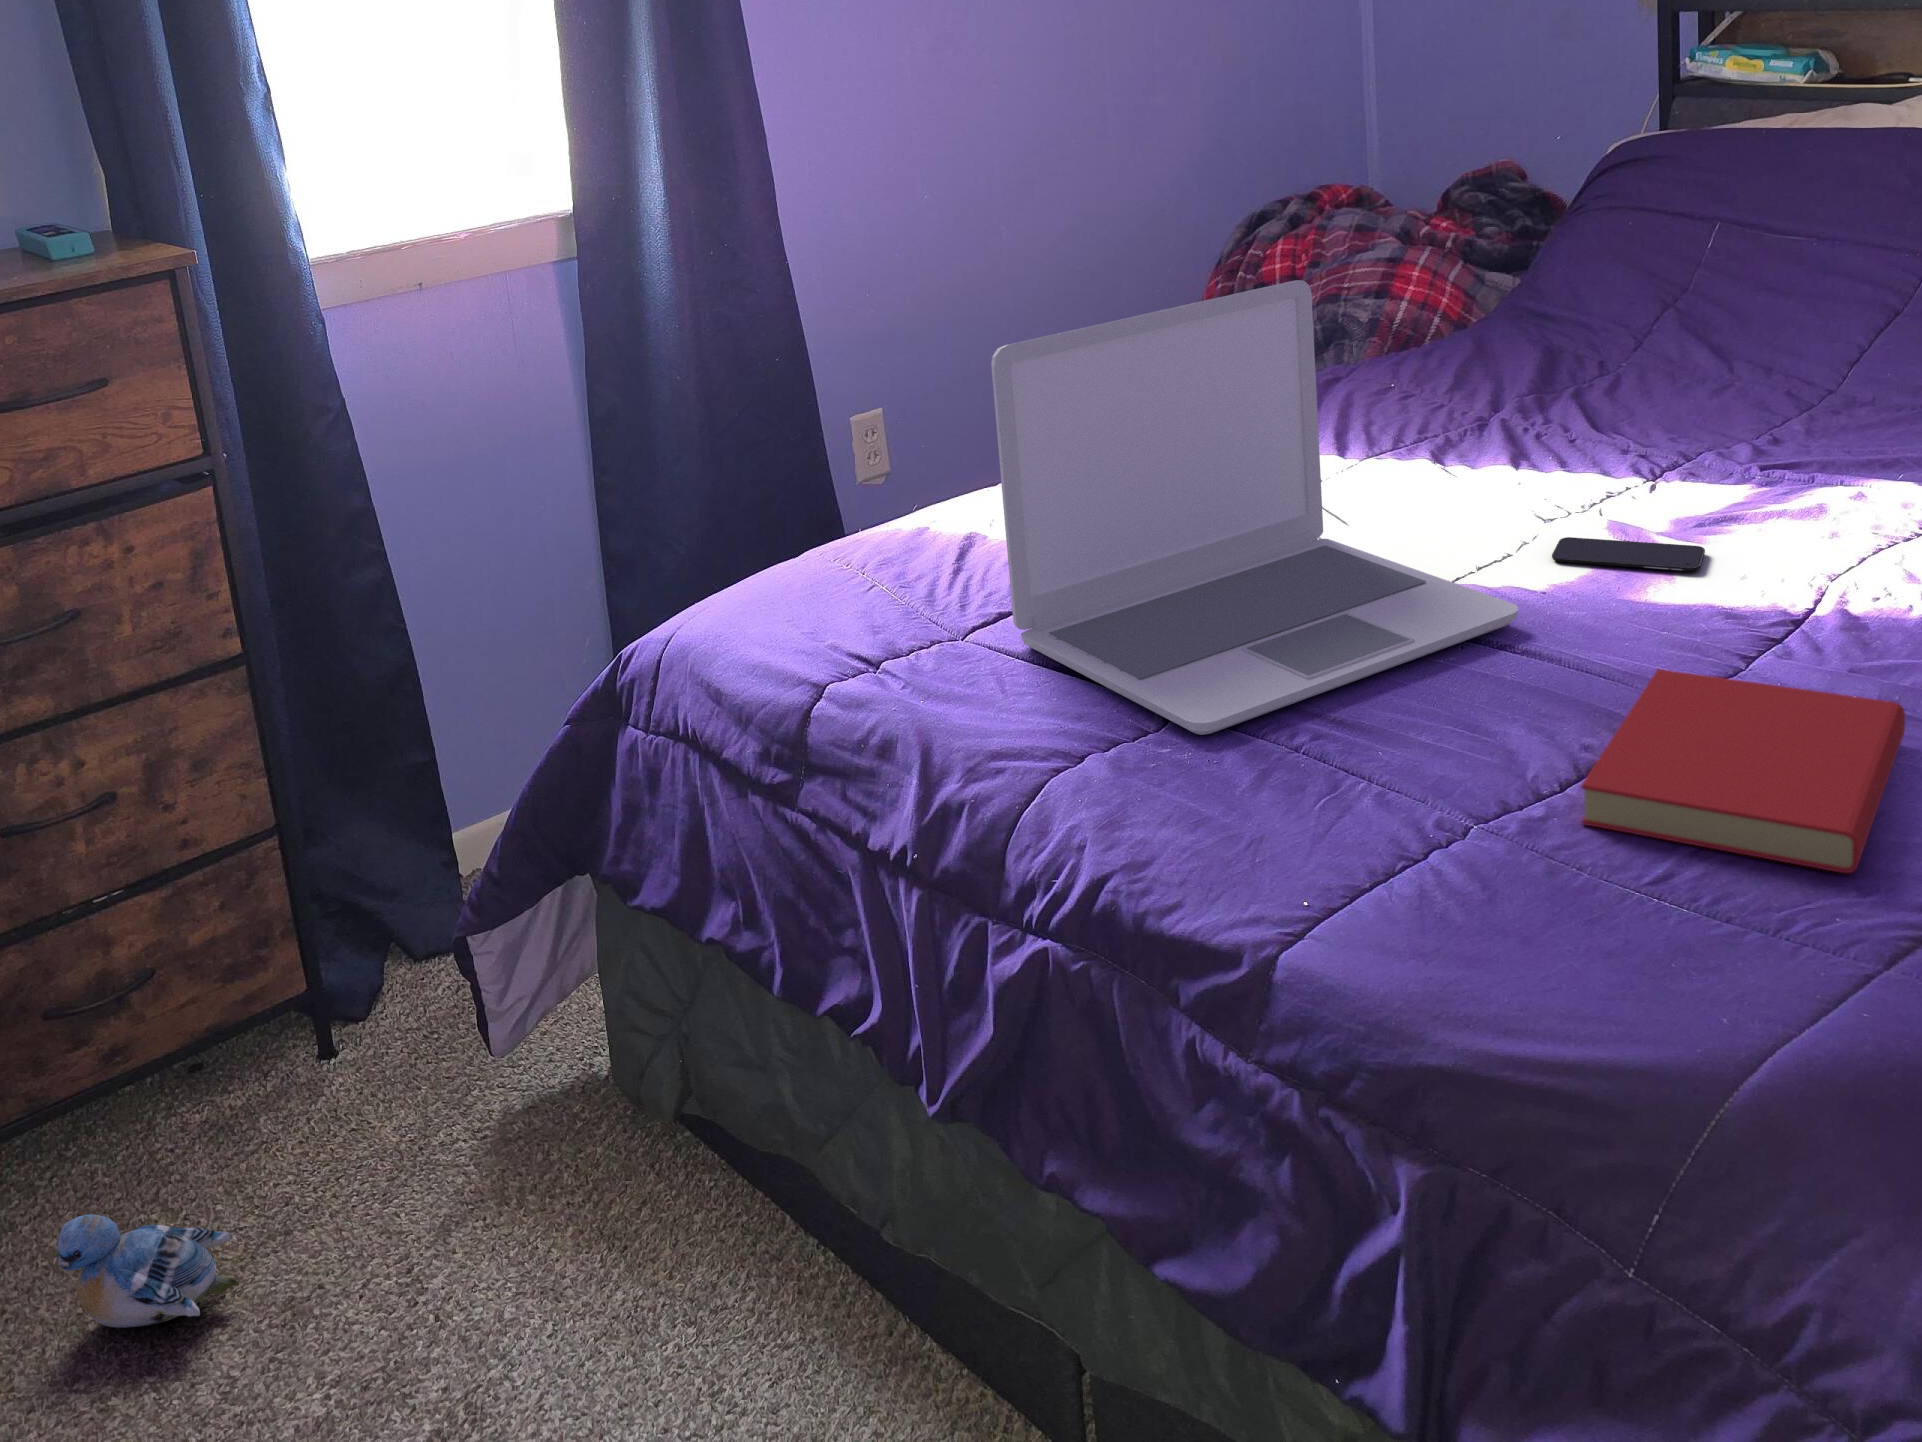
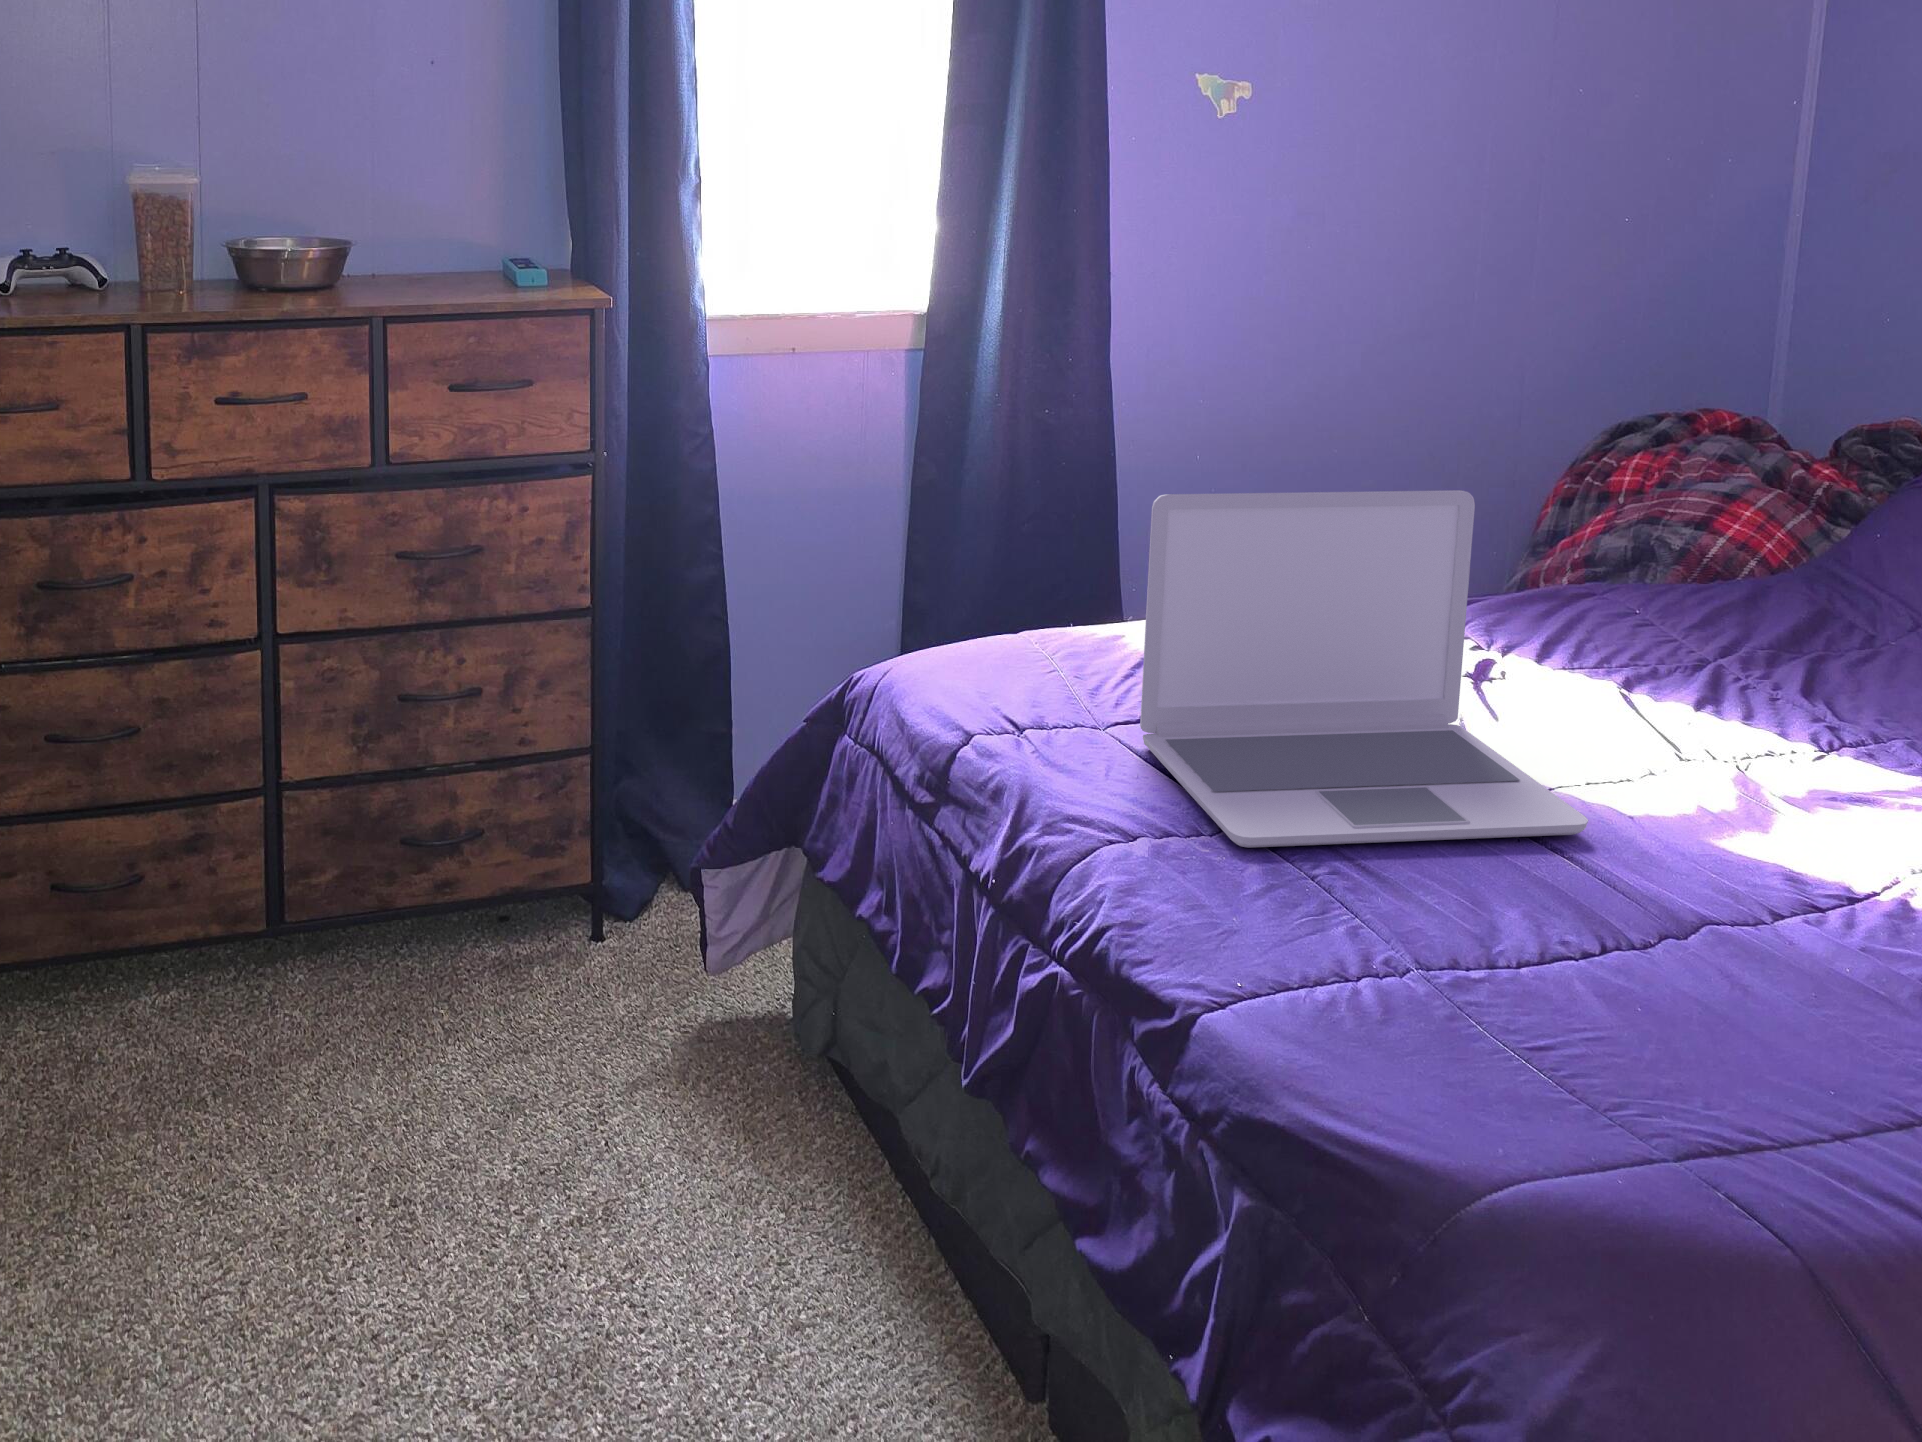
smartphone: present [1552,537,1705,571] -> none [1667,779,1824,837]
book: present [1581,669,1905,873] -> none [1513,898,1880,1098]
plush toy: present [53,1215,239,1328] -> none [372,985,489,1082]

